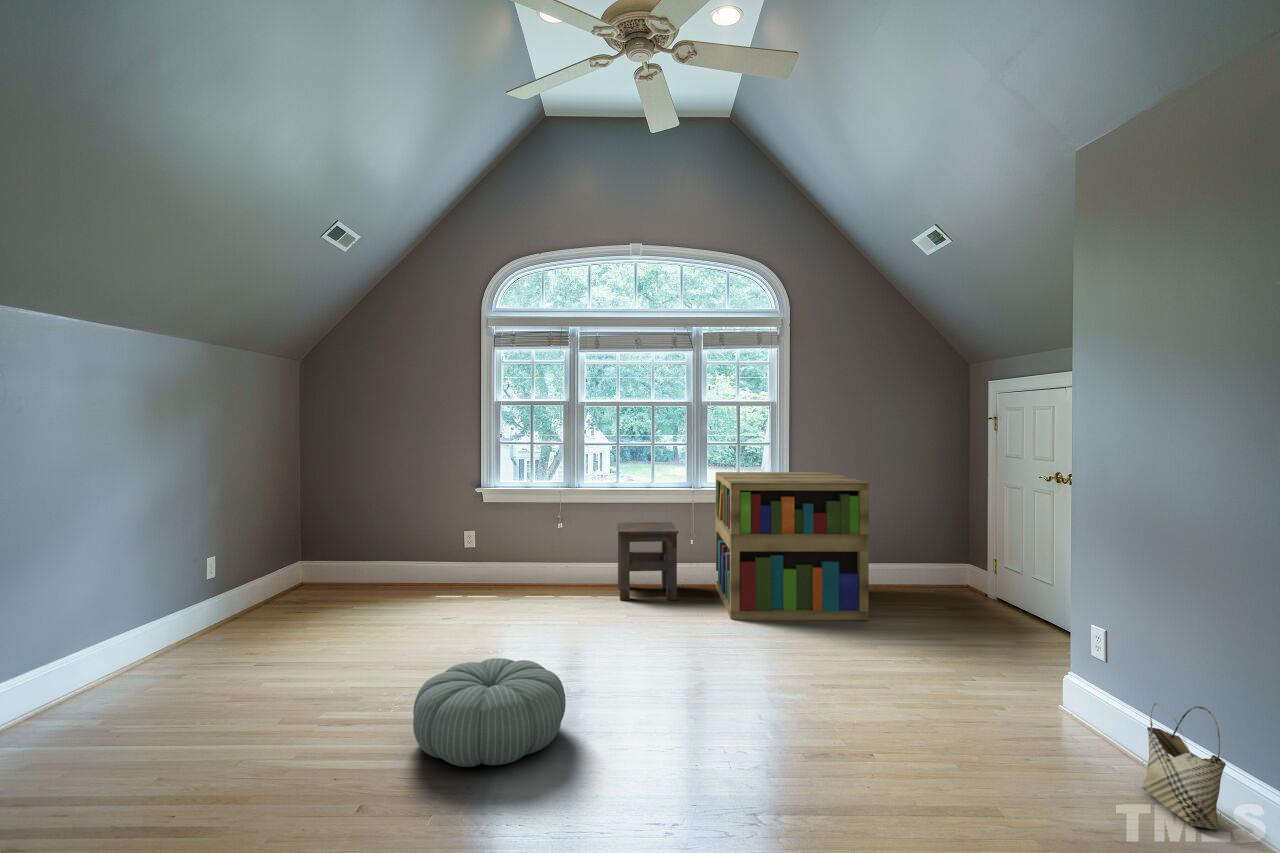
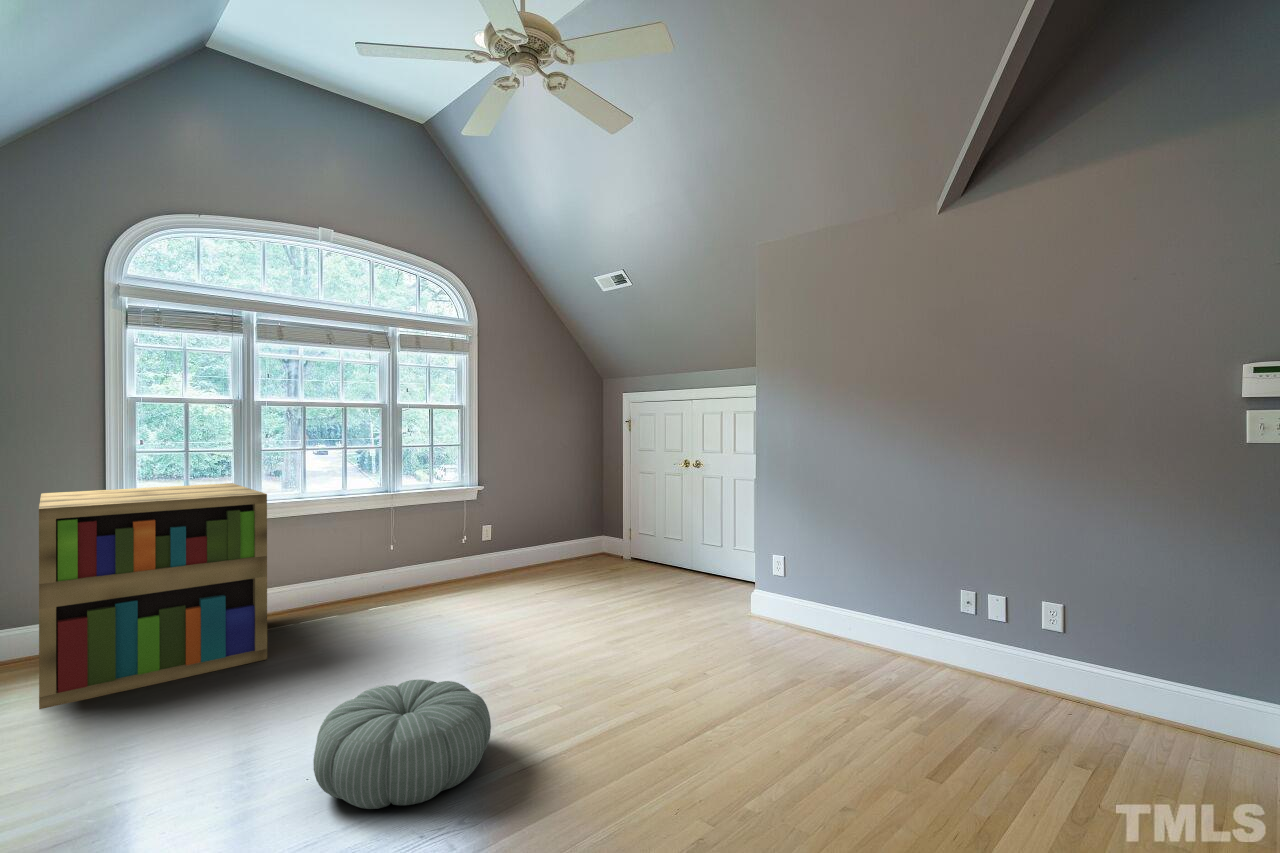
bookshelf: present [715,472,869,620] -> present [39,483,267,709]
side table: present [617,522,679,601] -> none [306,530,396,621]
woven basket: present [1142,703,1226,829] -> none [826,584,871,651]

